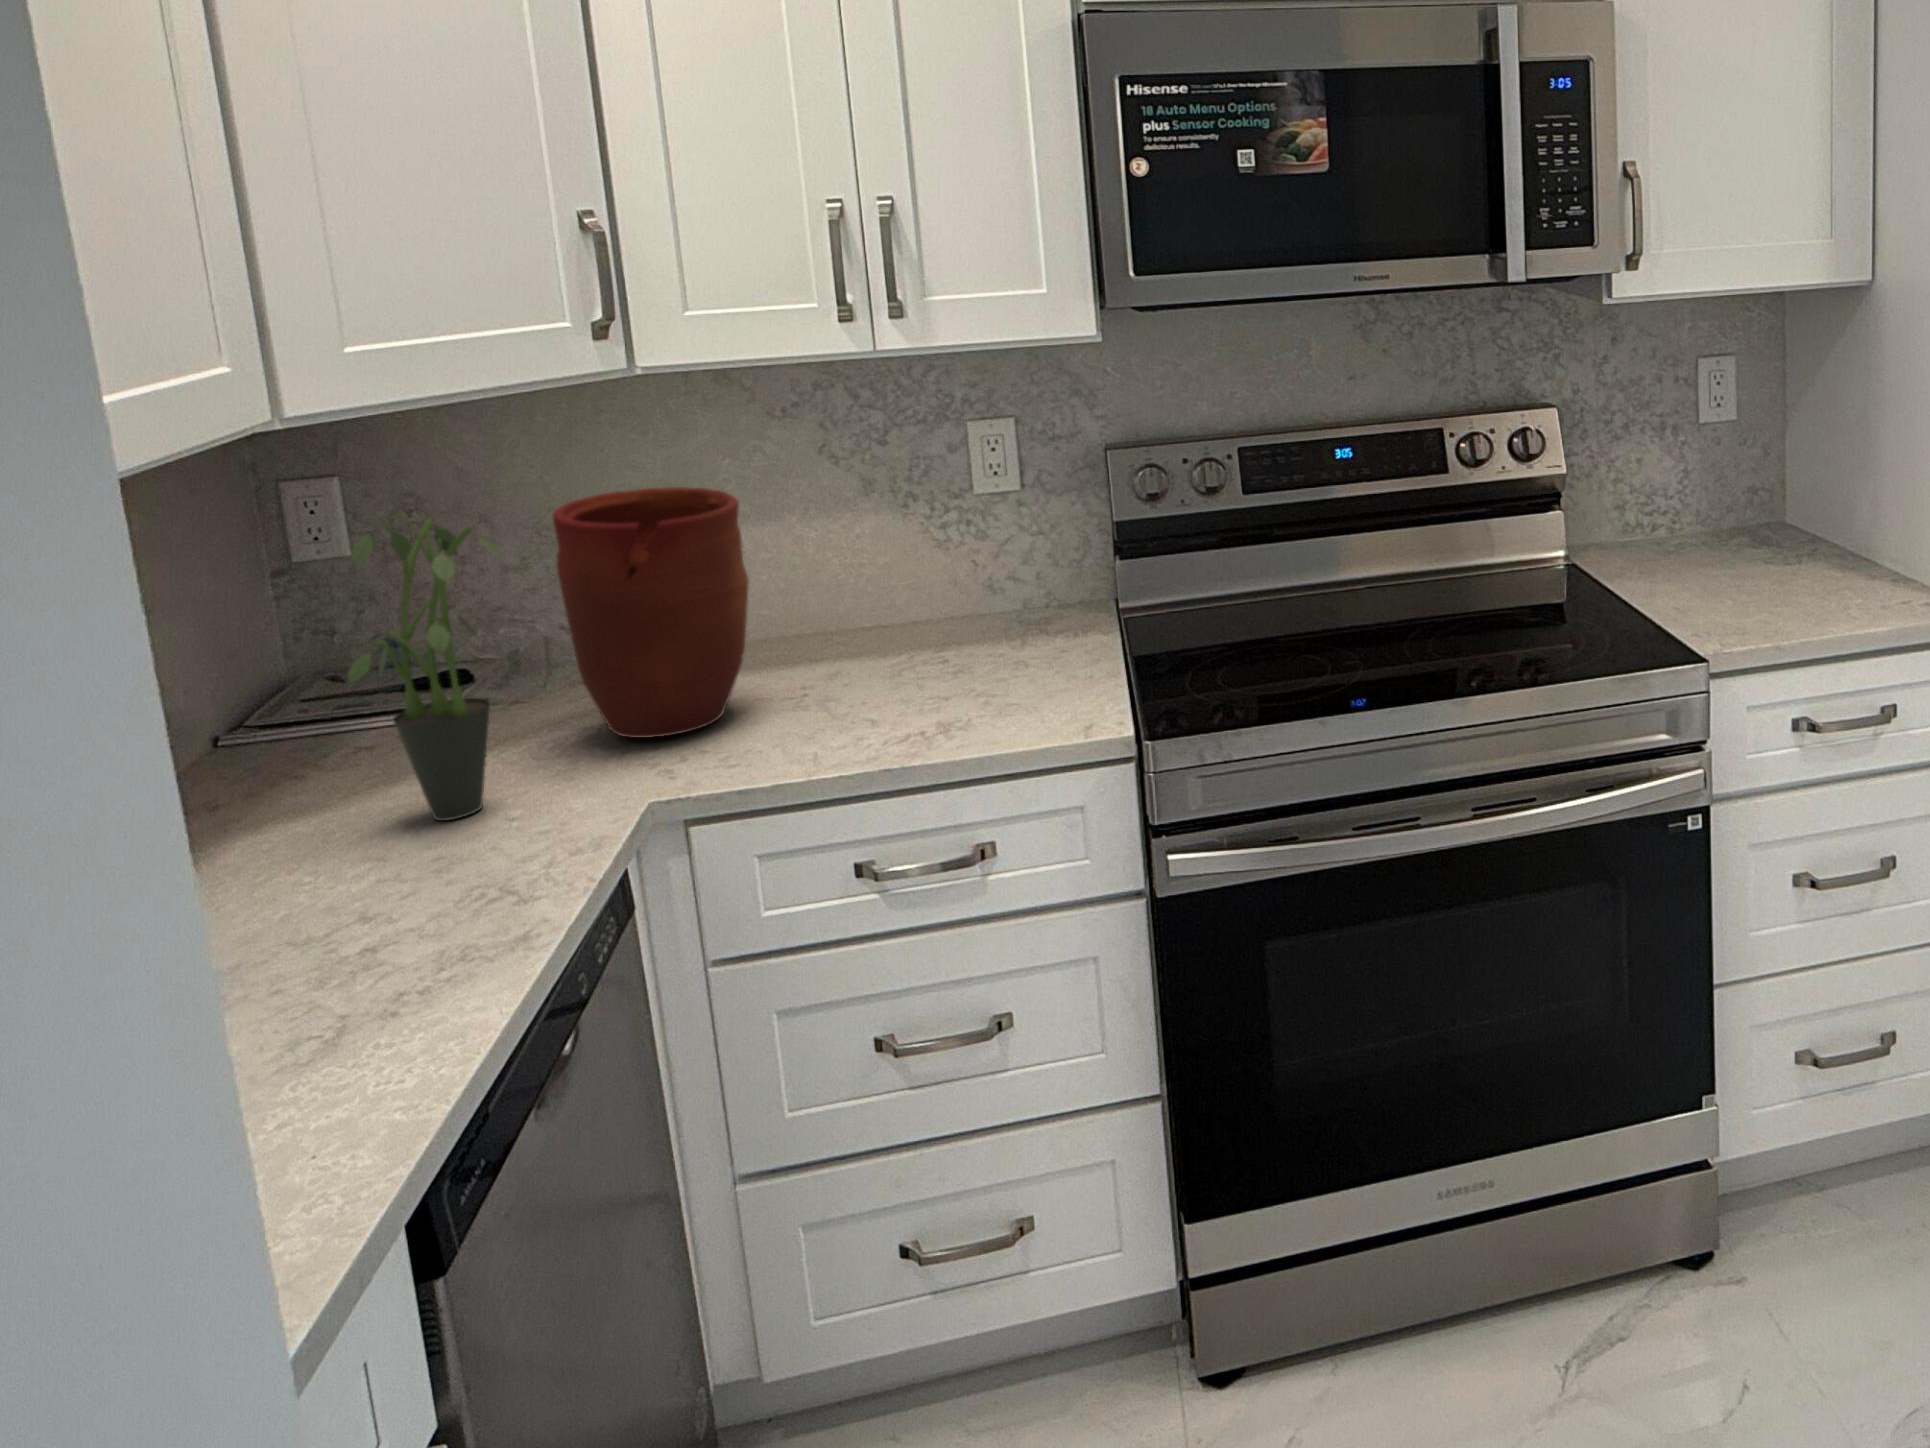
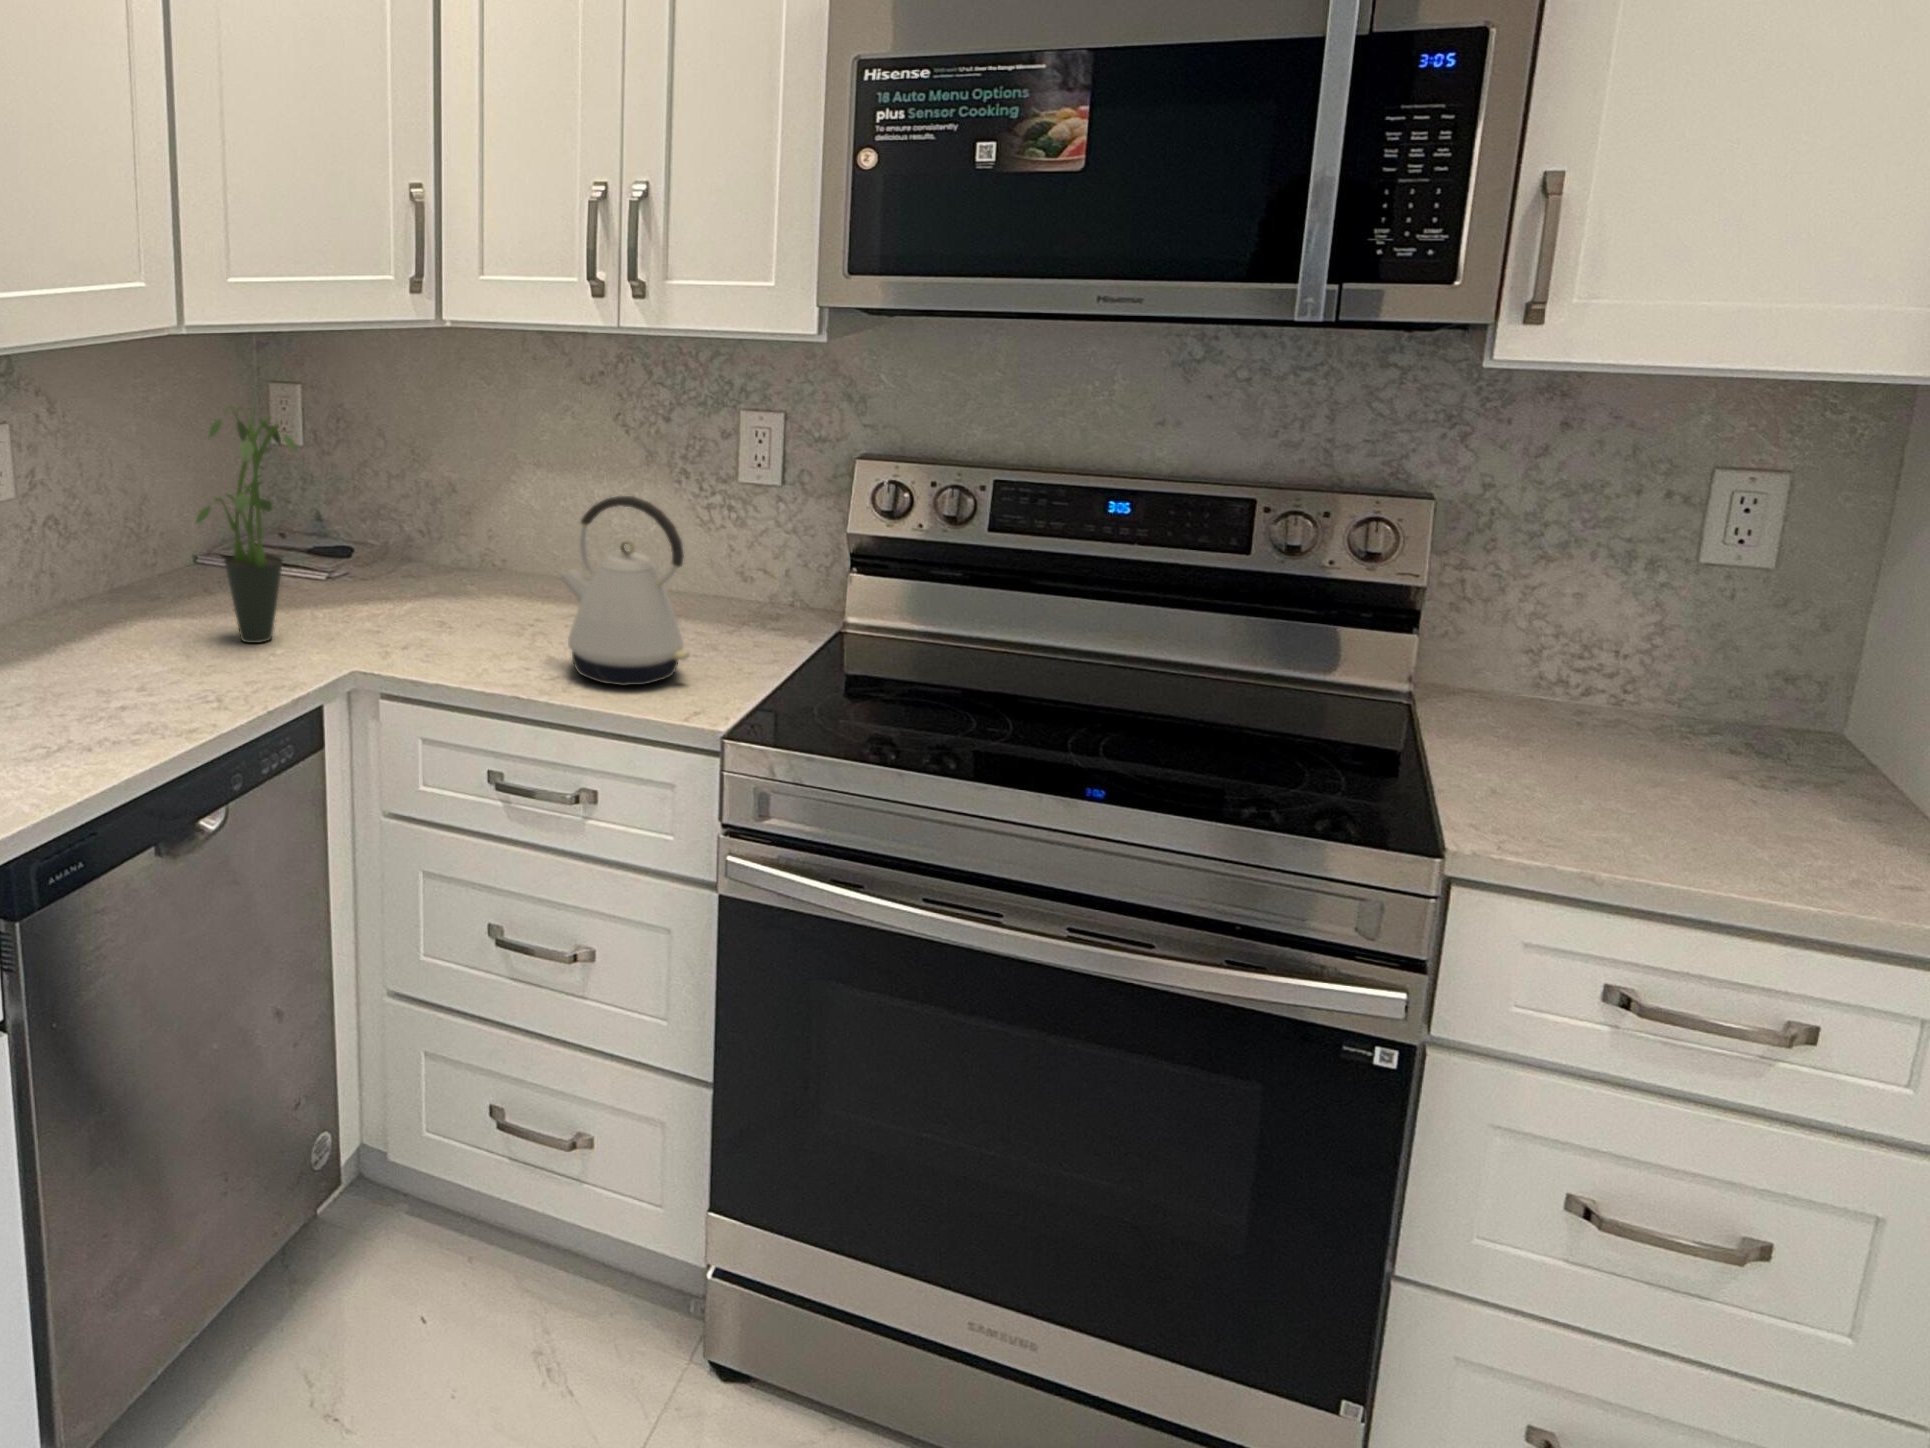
vase: present [553,487,748,738] -> none [362,421,499,627]
kettle: none [875,525,1042,730] -> present [560,496,690,686]

